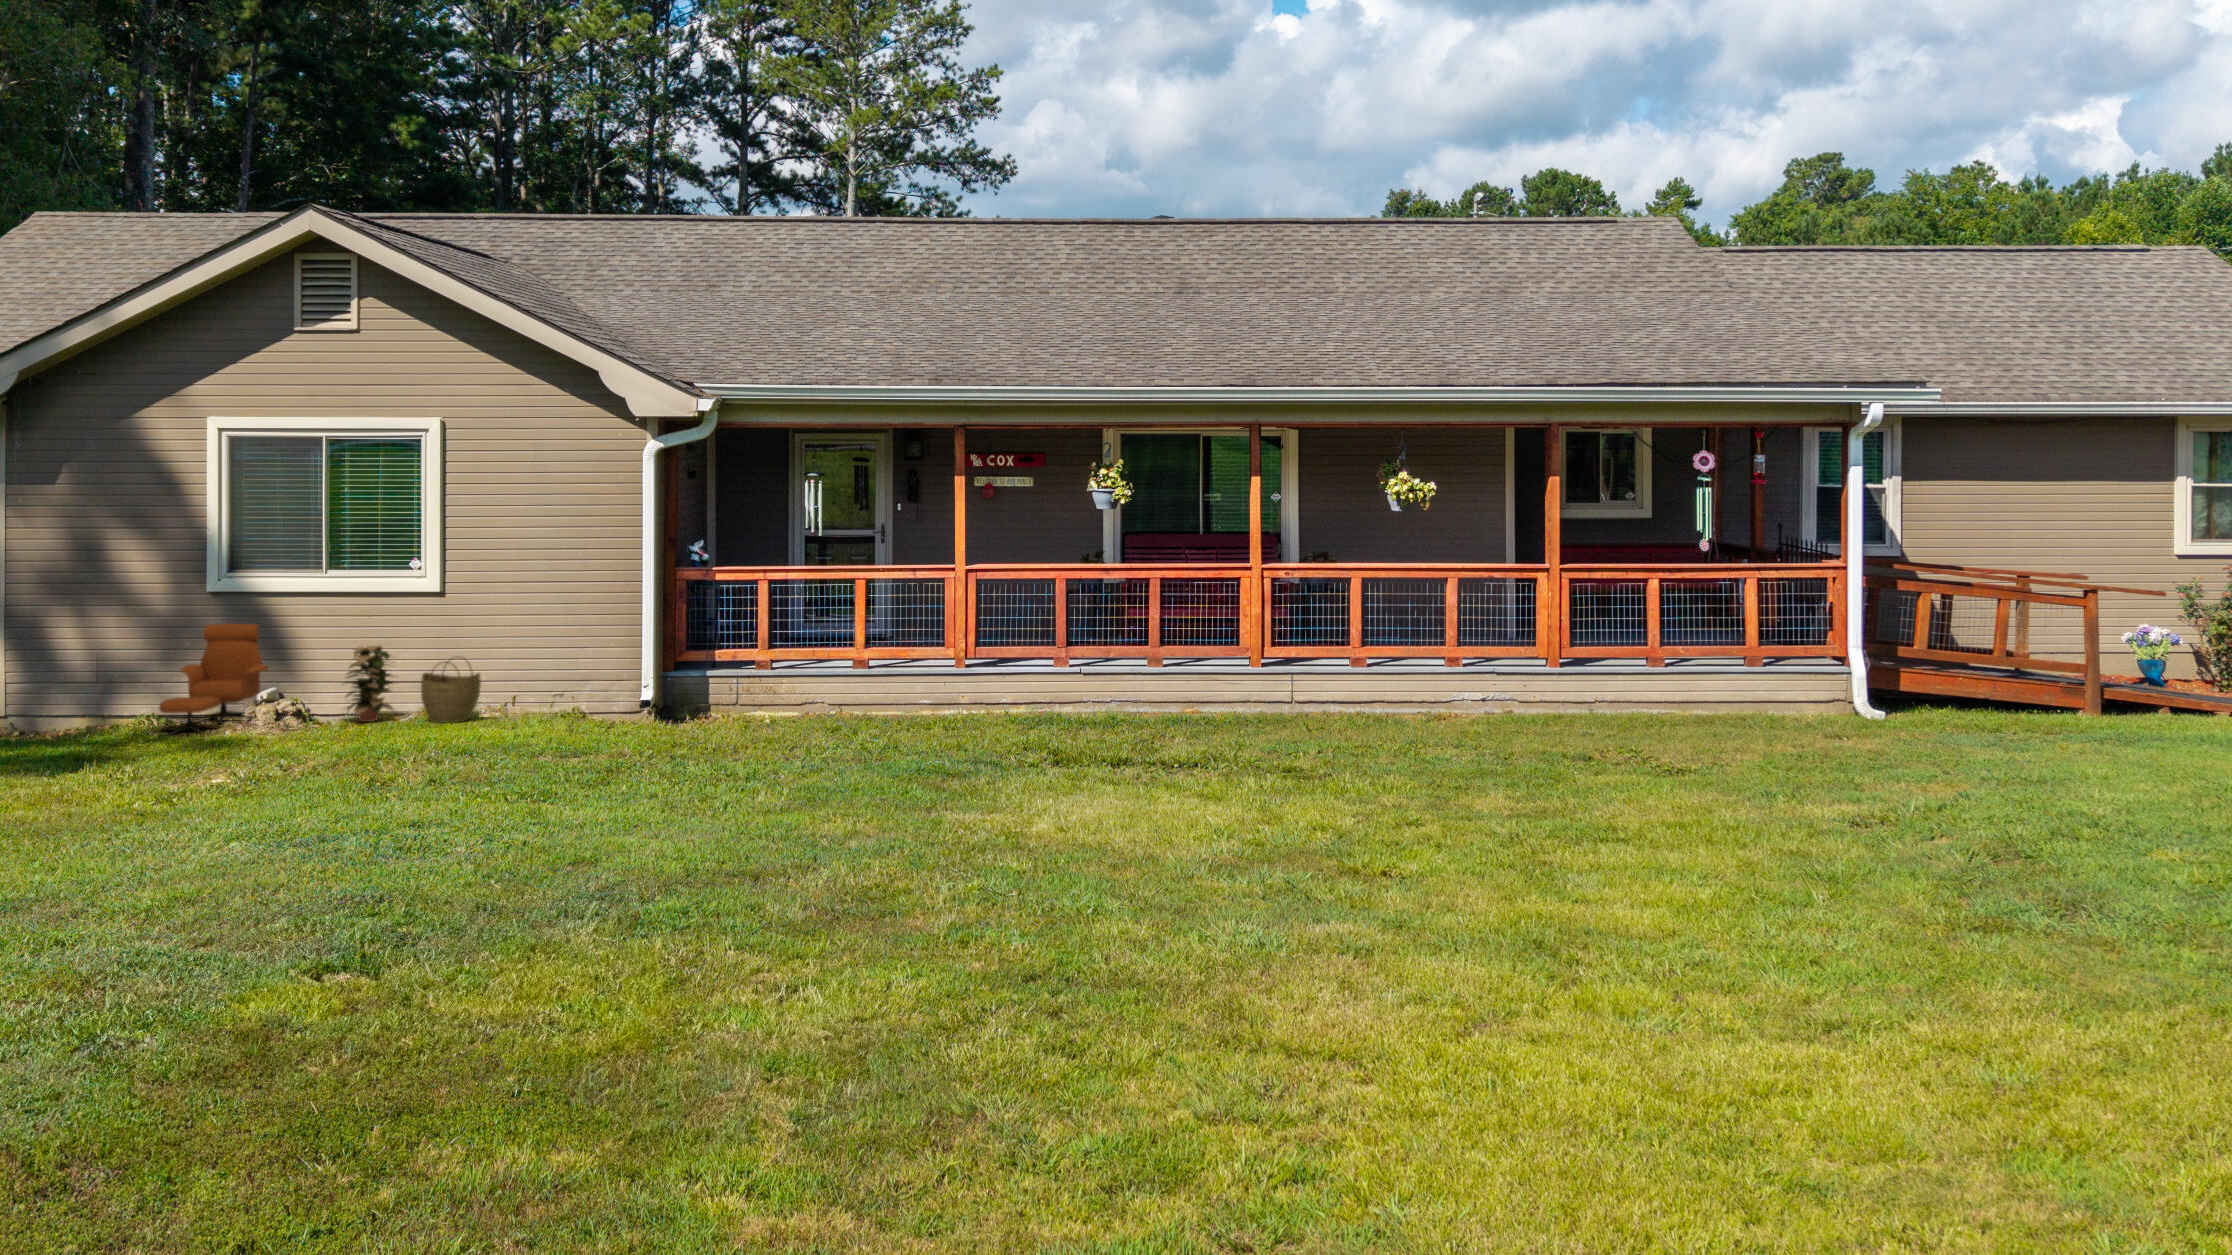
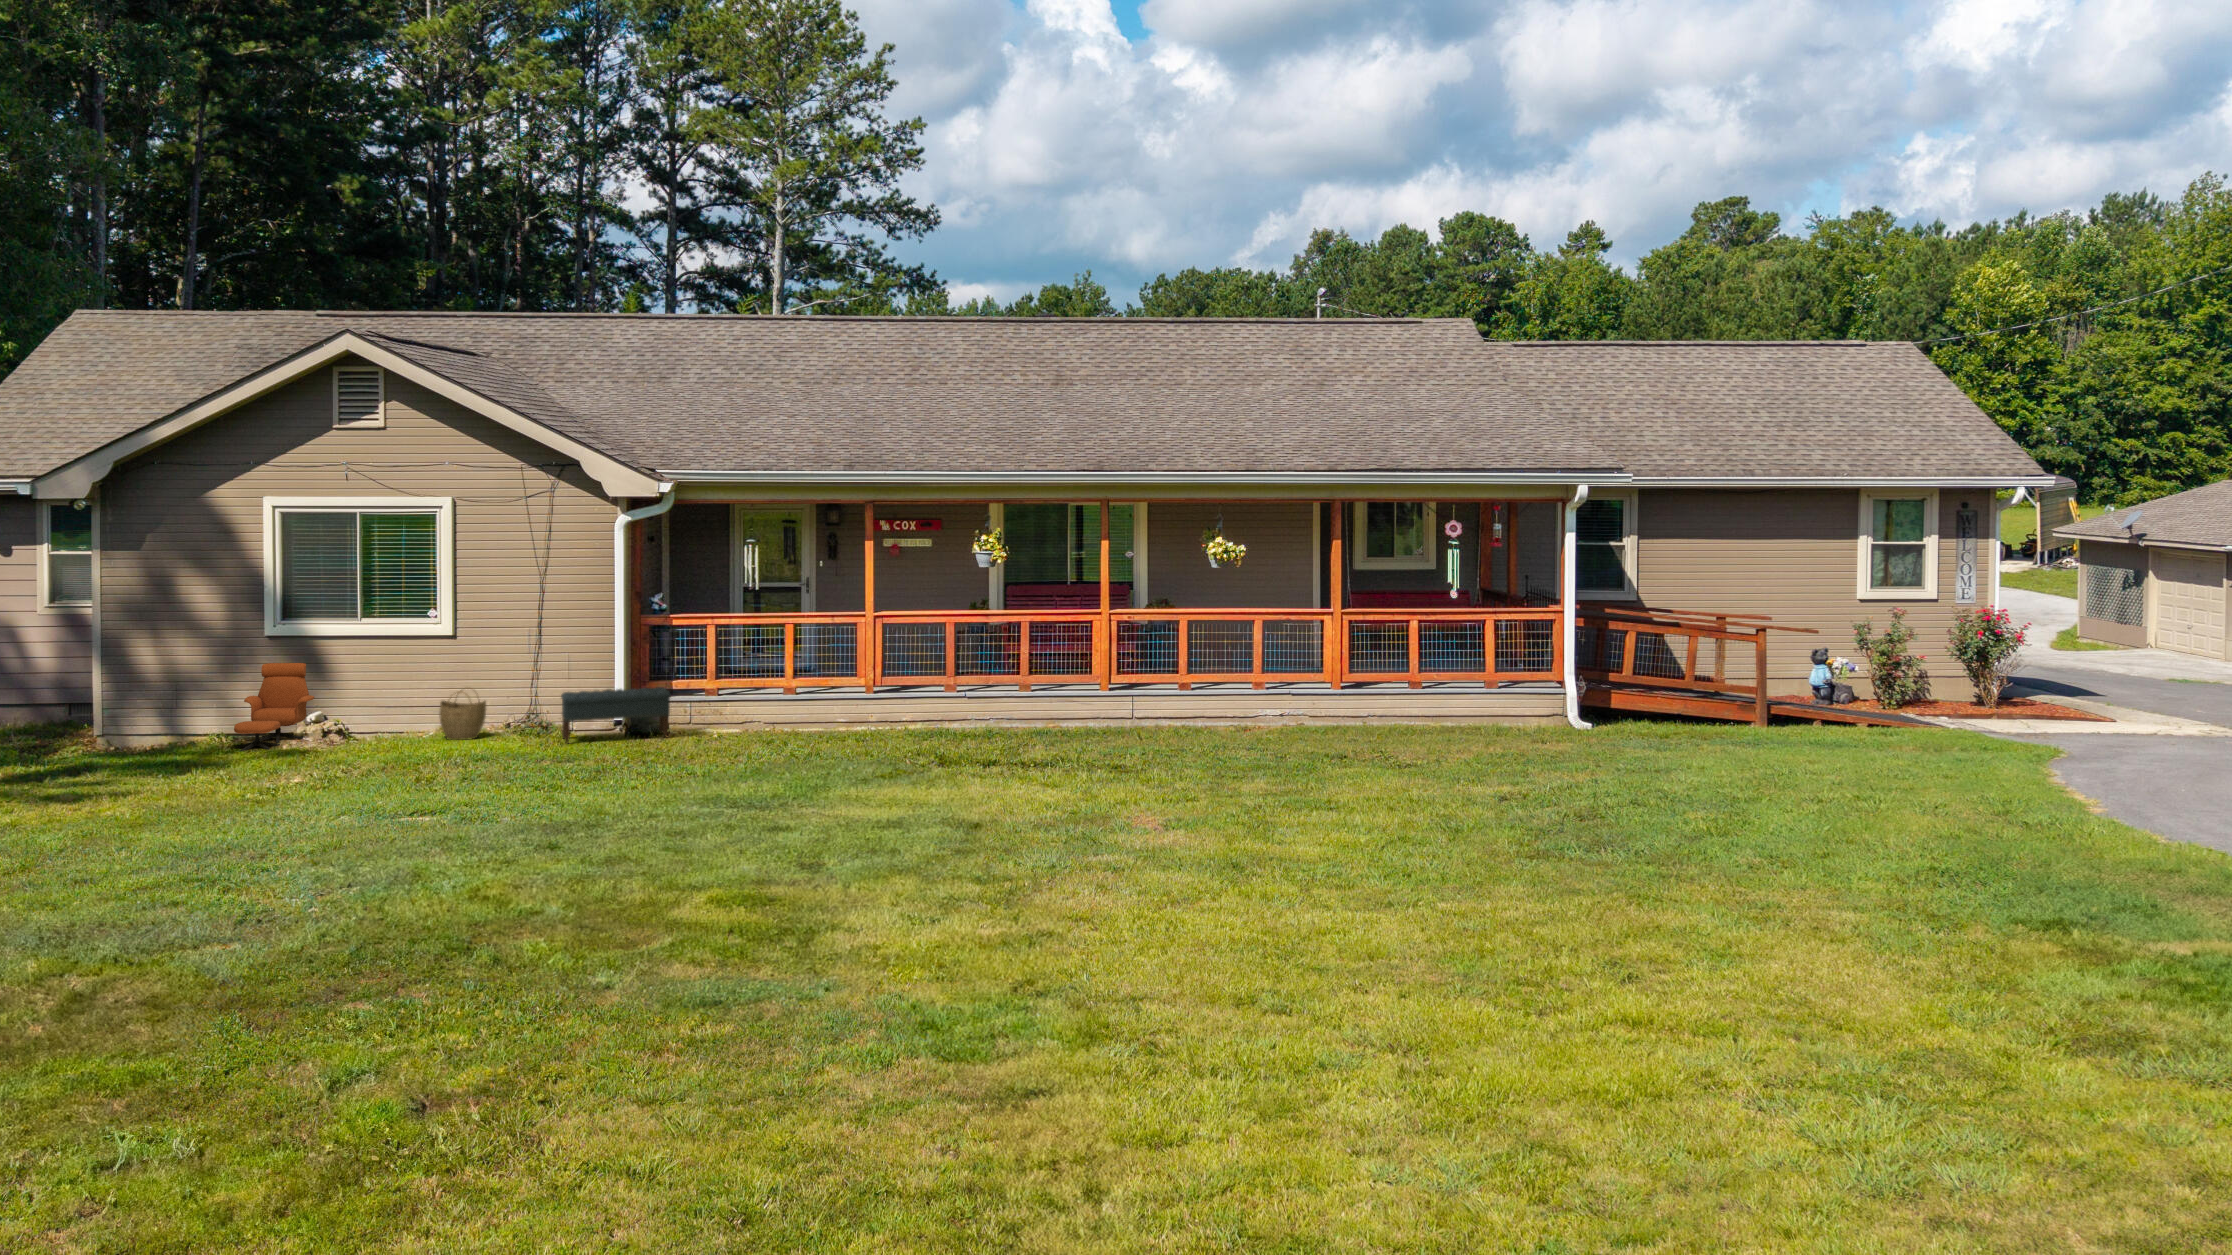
decorative plant: present [343,646,394,722] -> none [374,680,421,740]
bench: none [572,658,709,731] -> present [561,687,671,744]

